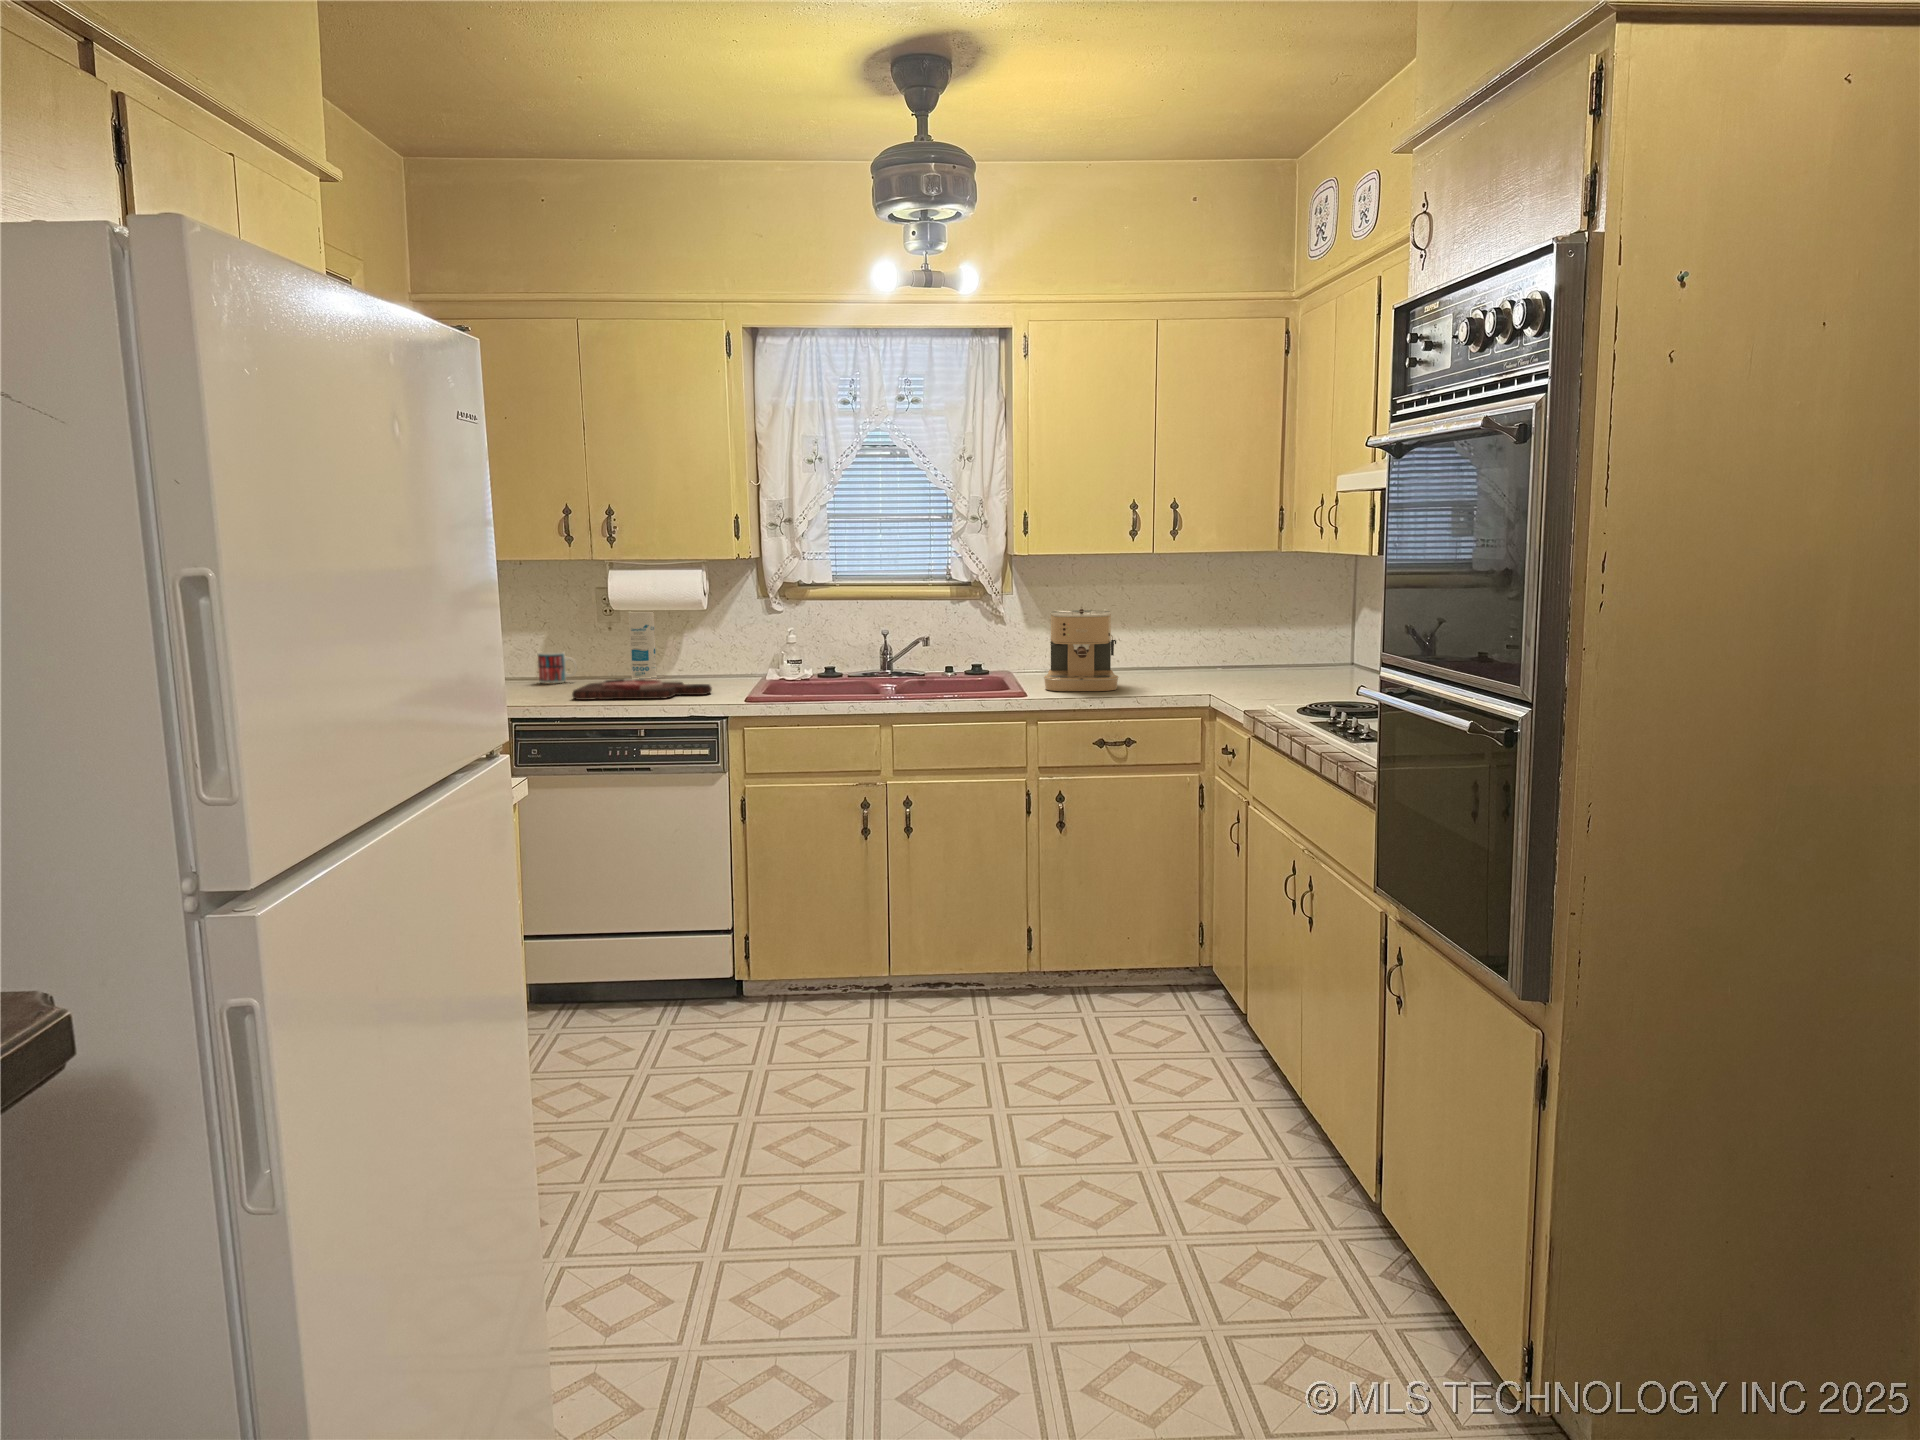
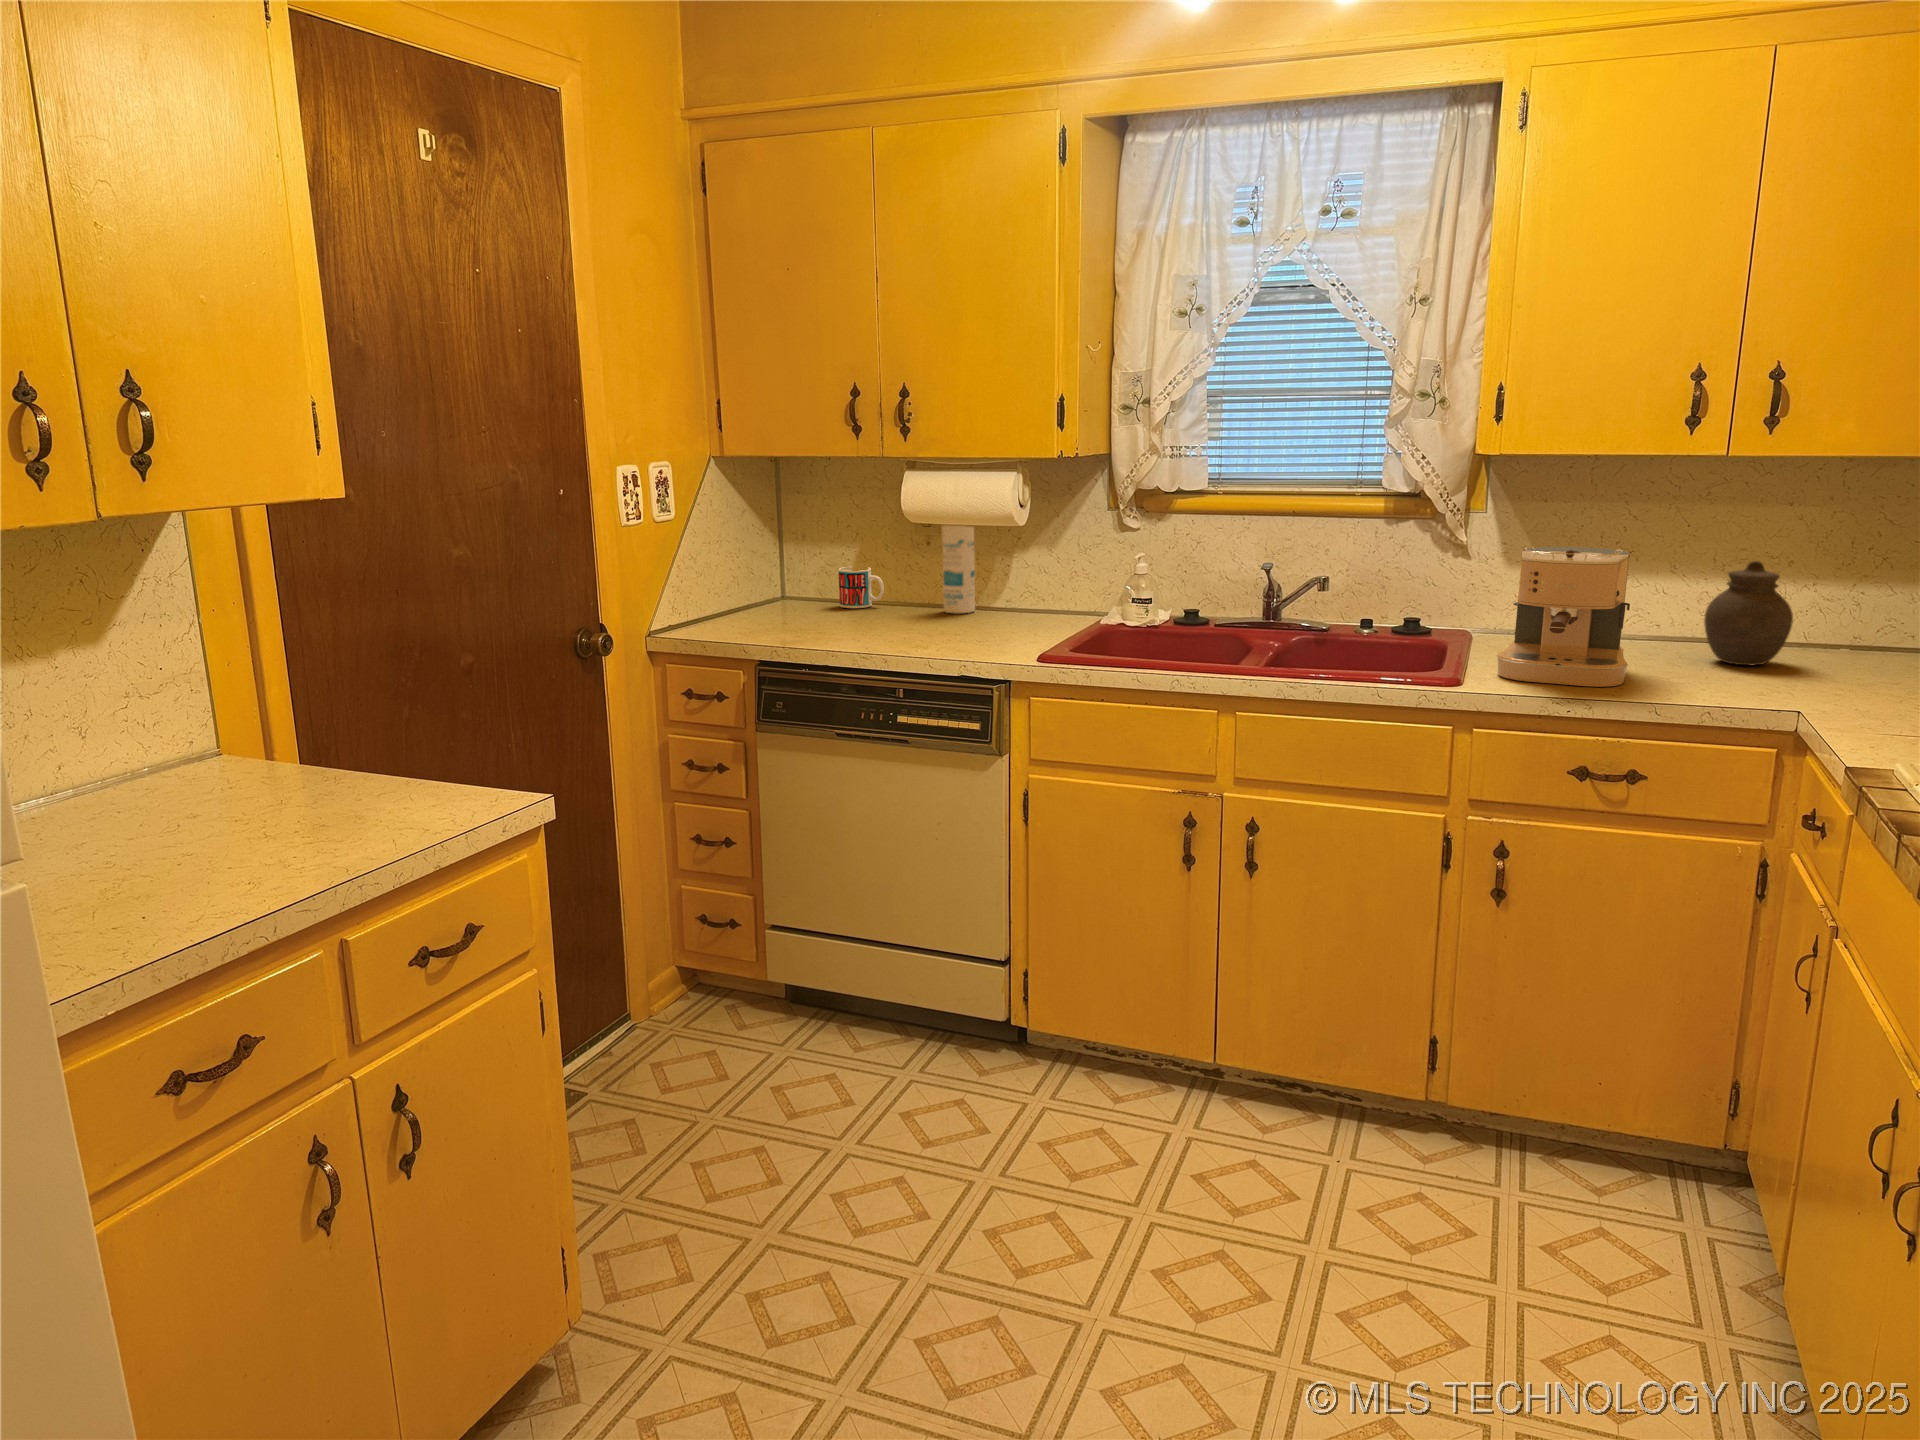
jar: none [1150,616,1196,678] -> present [1704,561,1793,665]
cutting board: present [572,677,712,700] -> none [835,613,1012,647]

